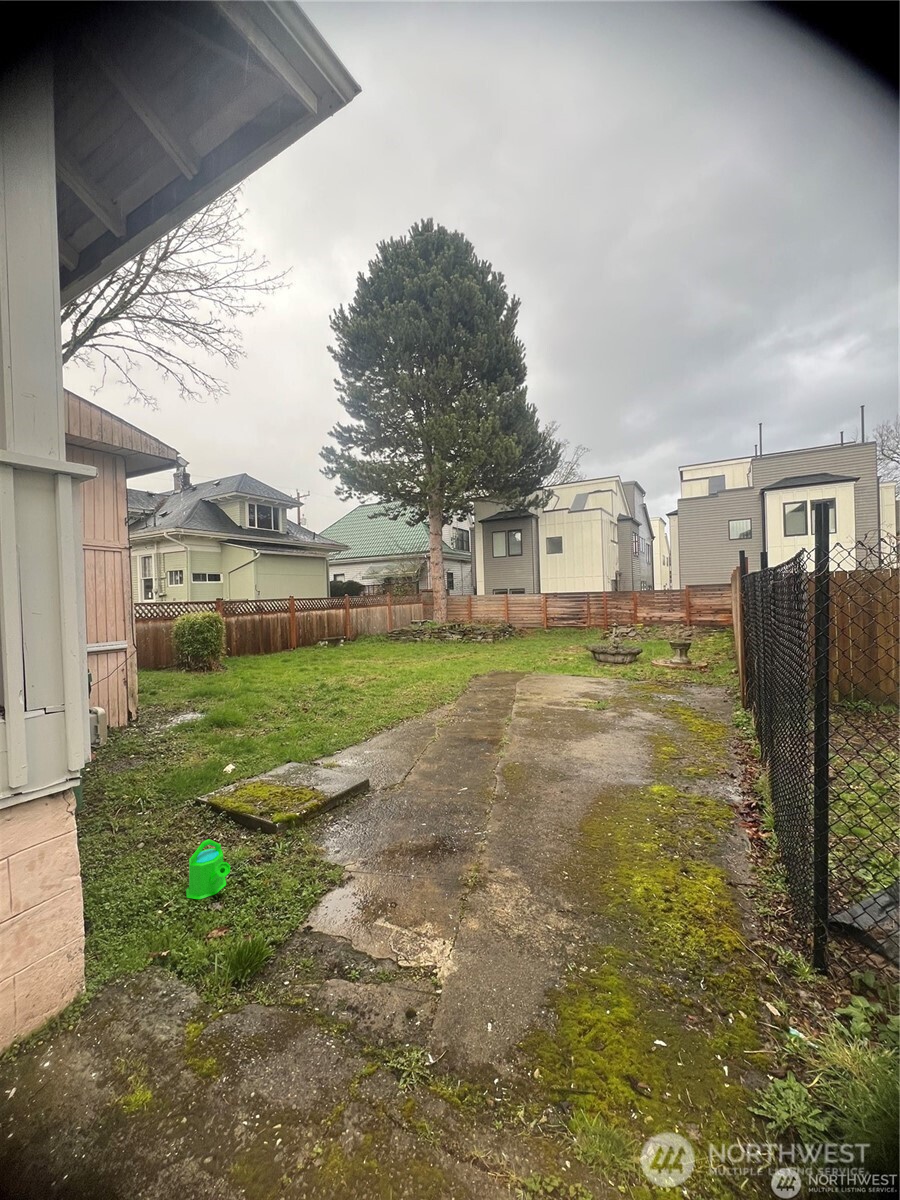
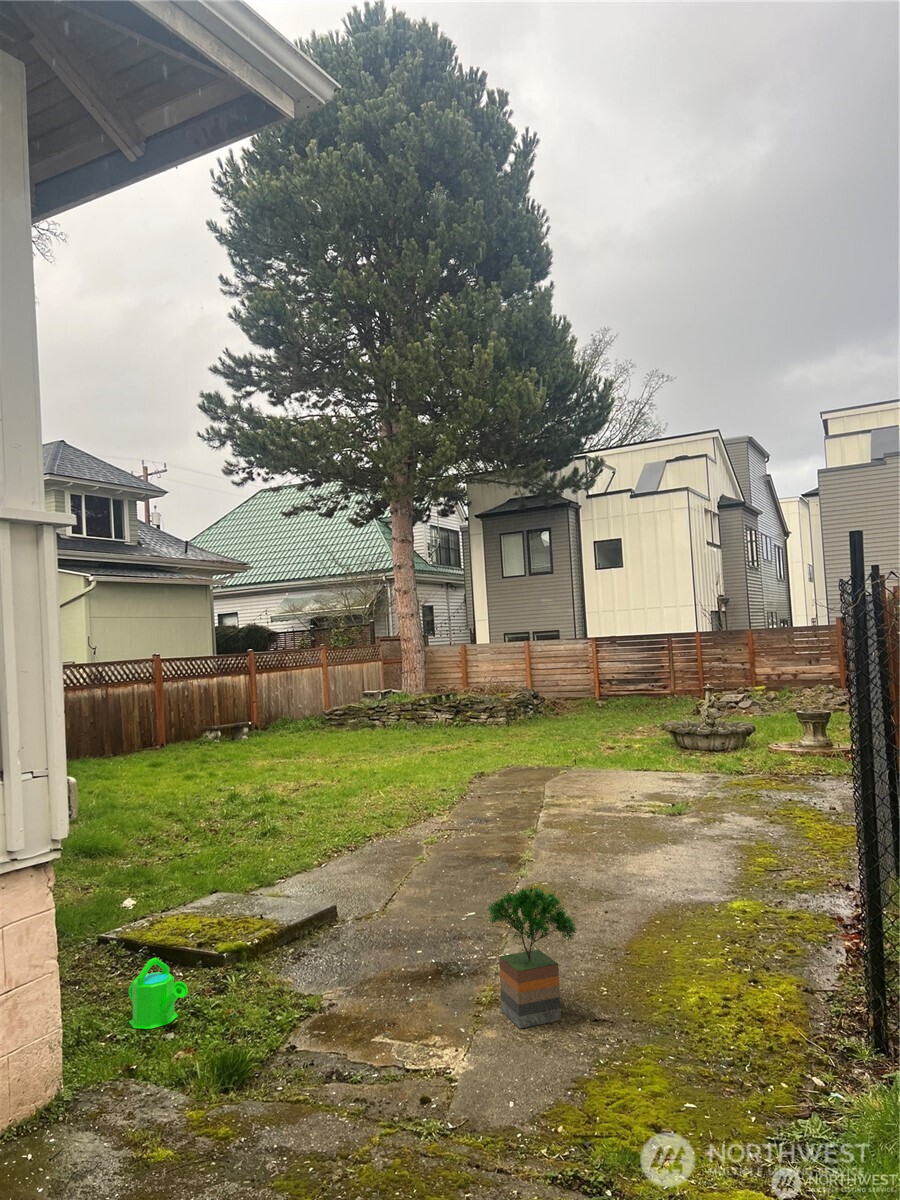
potted tree: none [473,796,550,922] -> present [488,887,576,1029]

